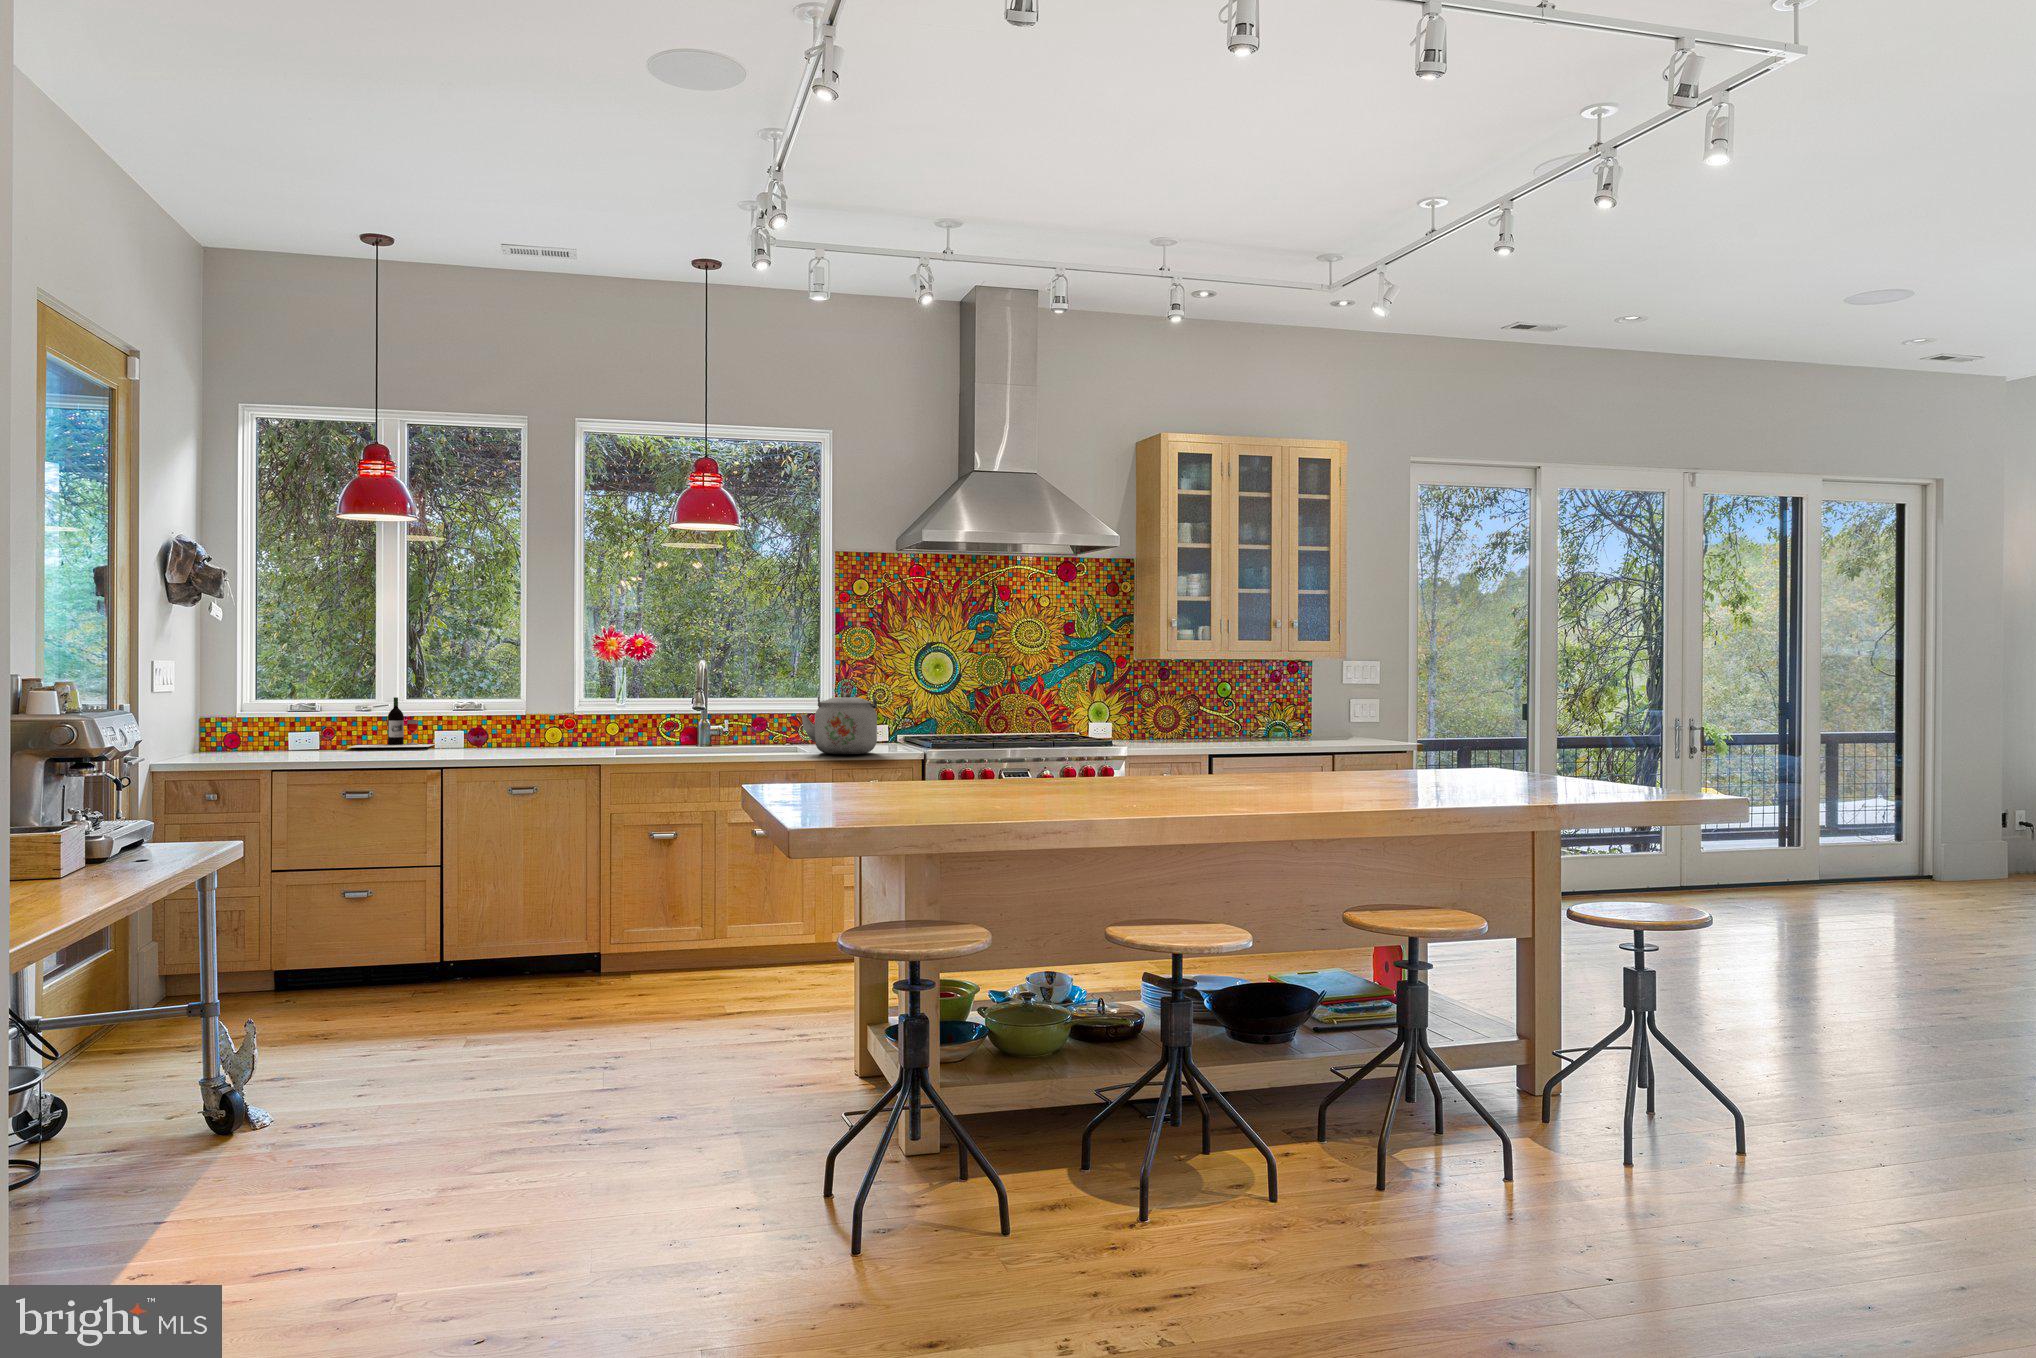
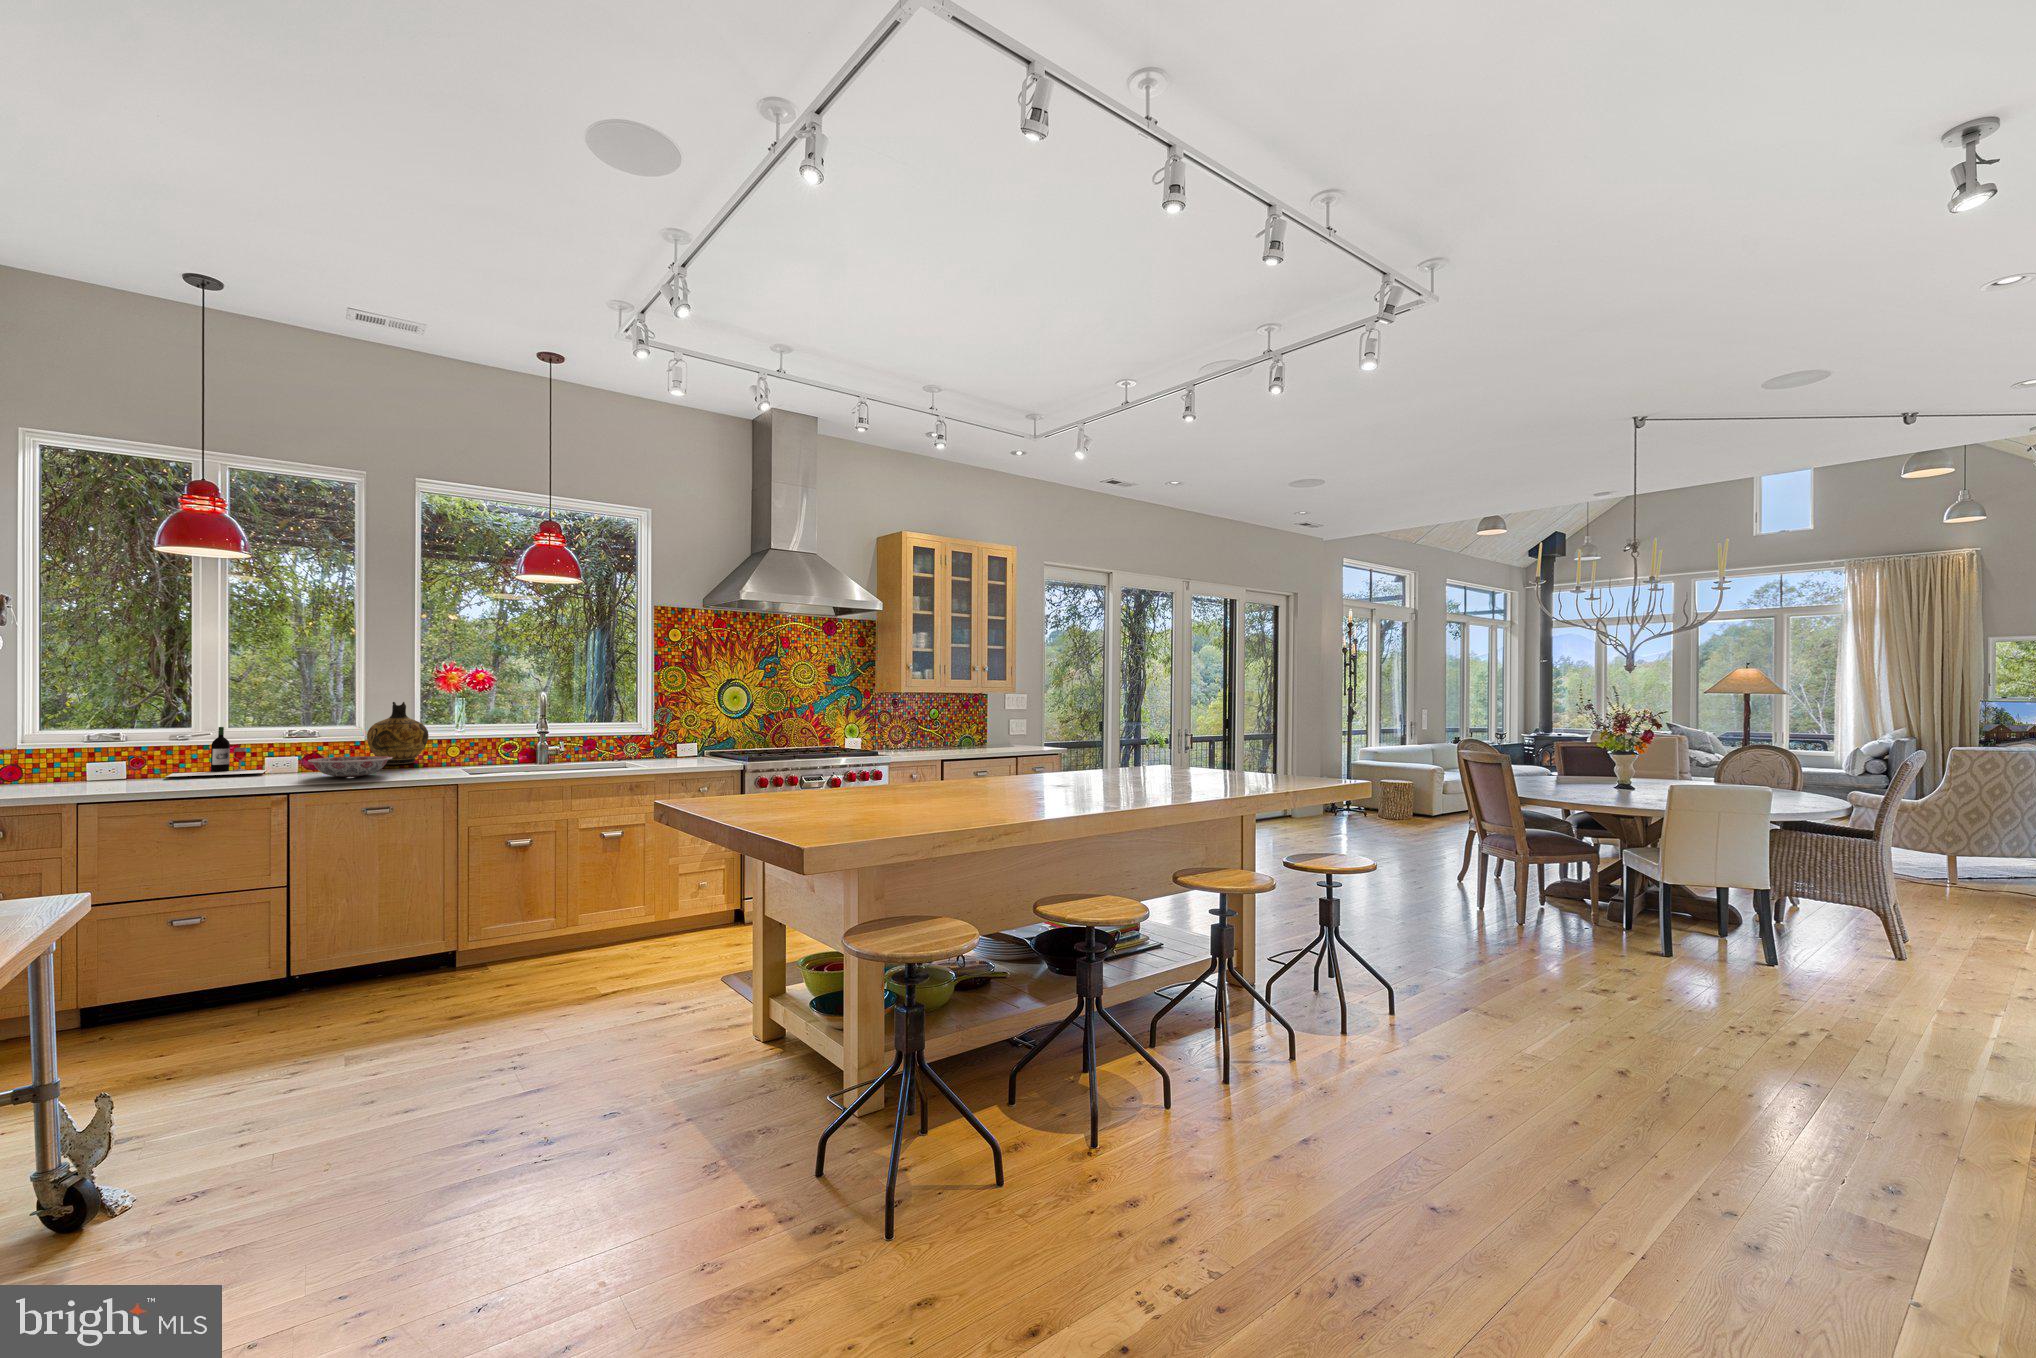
ceramic jug: none [527,671,587,742] -> present [367,702,429,764]
kettle: present [801,693,877,754] -> none [639,718,704,767]
ceramic bowl: none [463,732,542,754] -> present [308,756,392,777]

